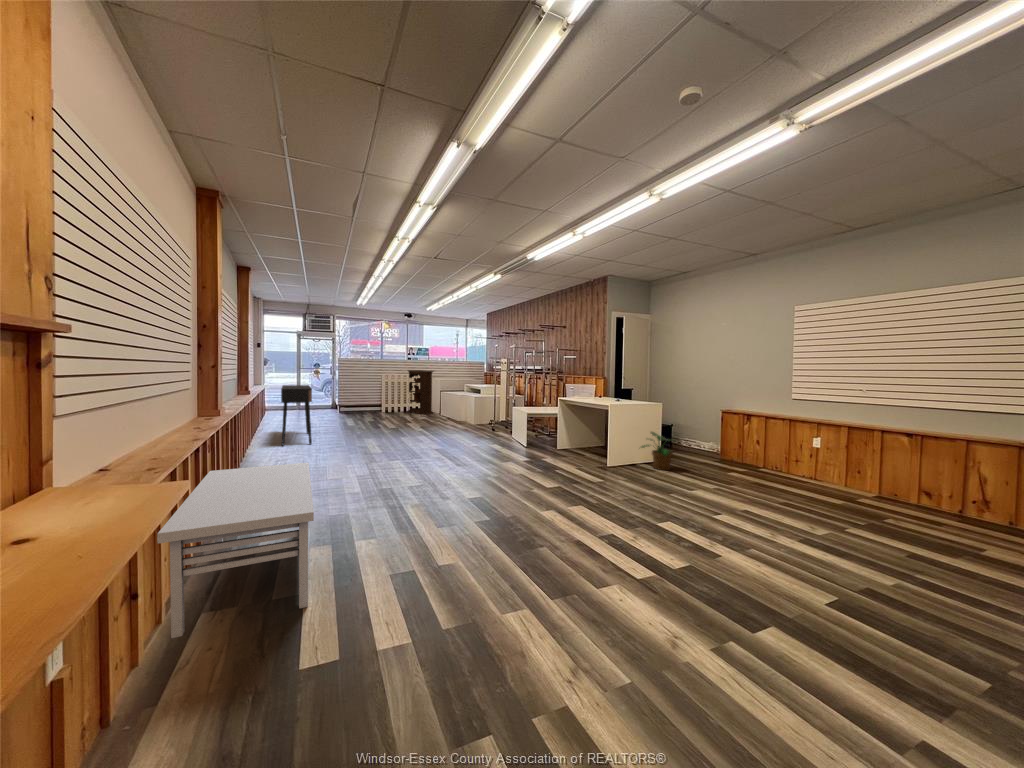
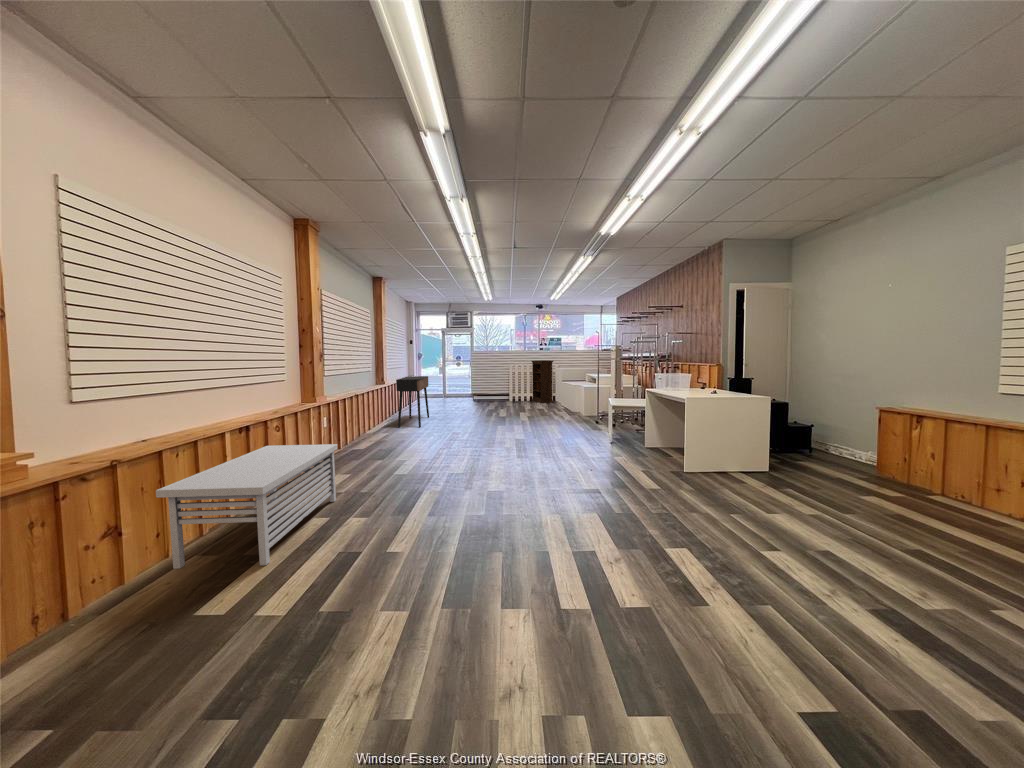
potted plant: present [641,432,673,470] -> none [728,432,778,483]

